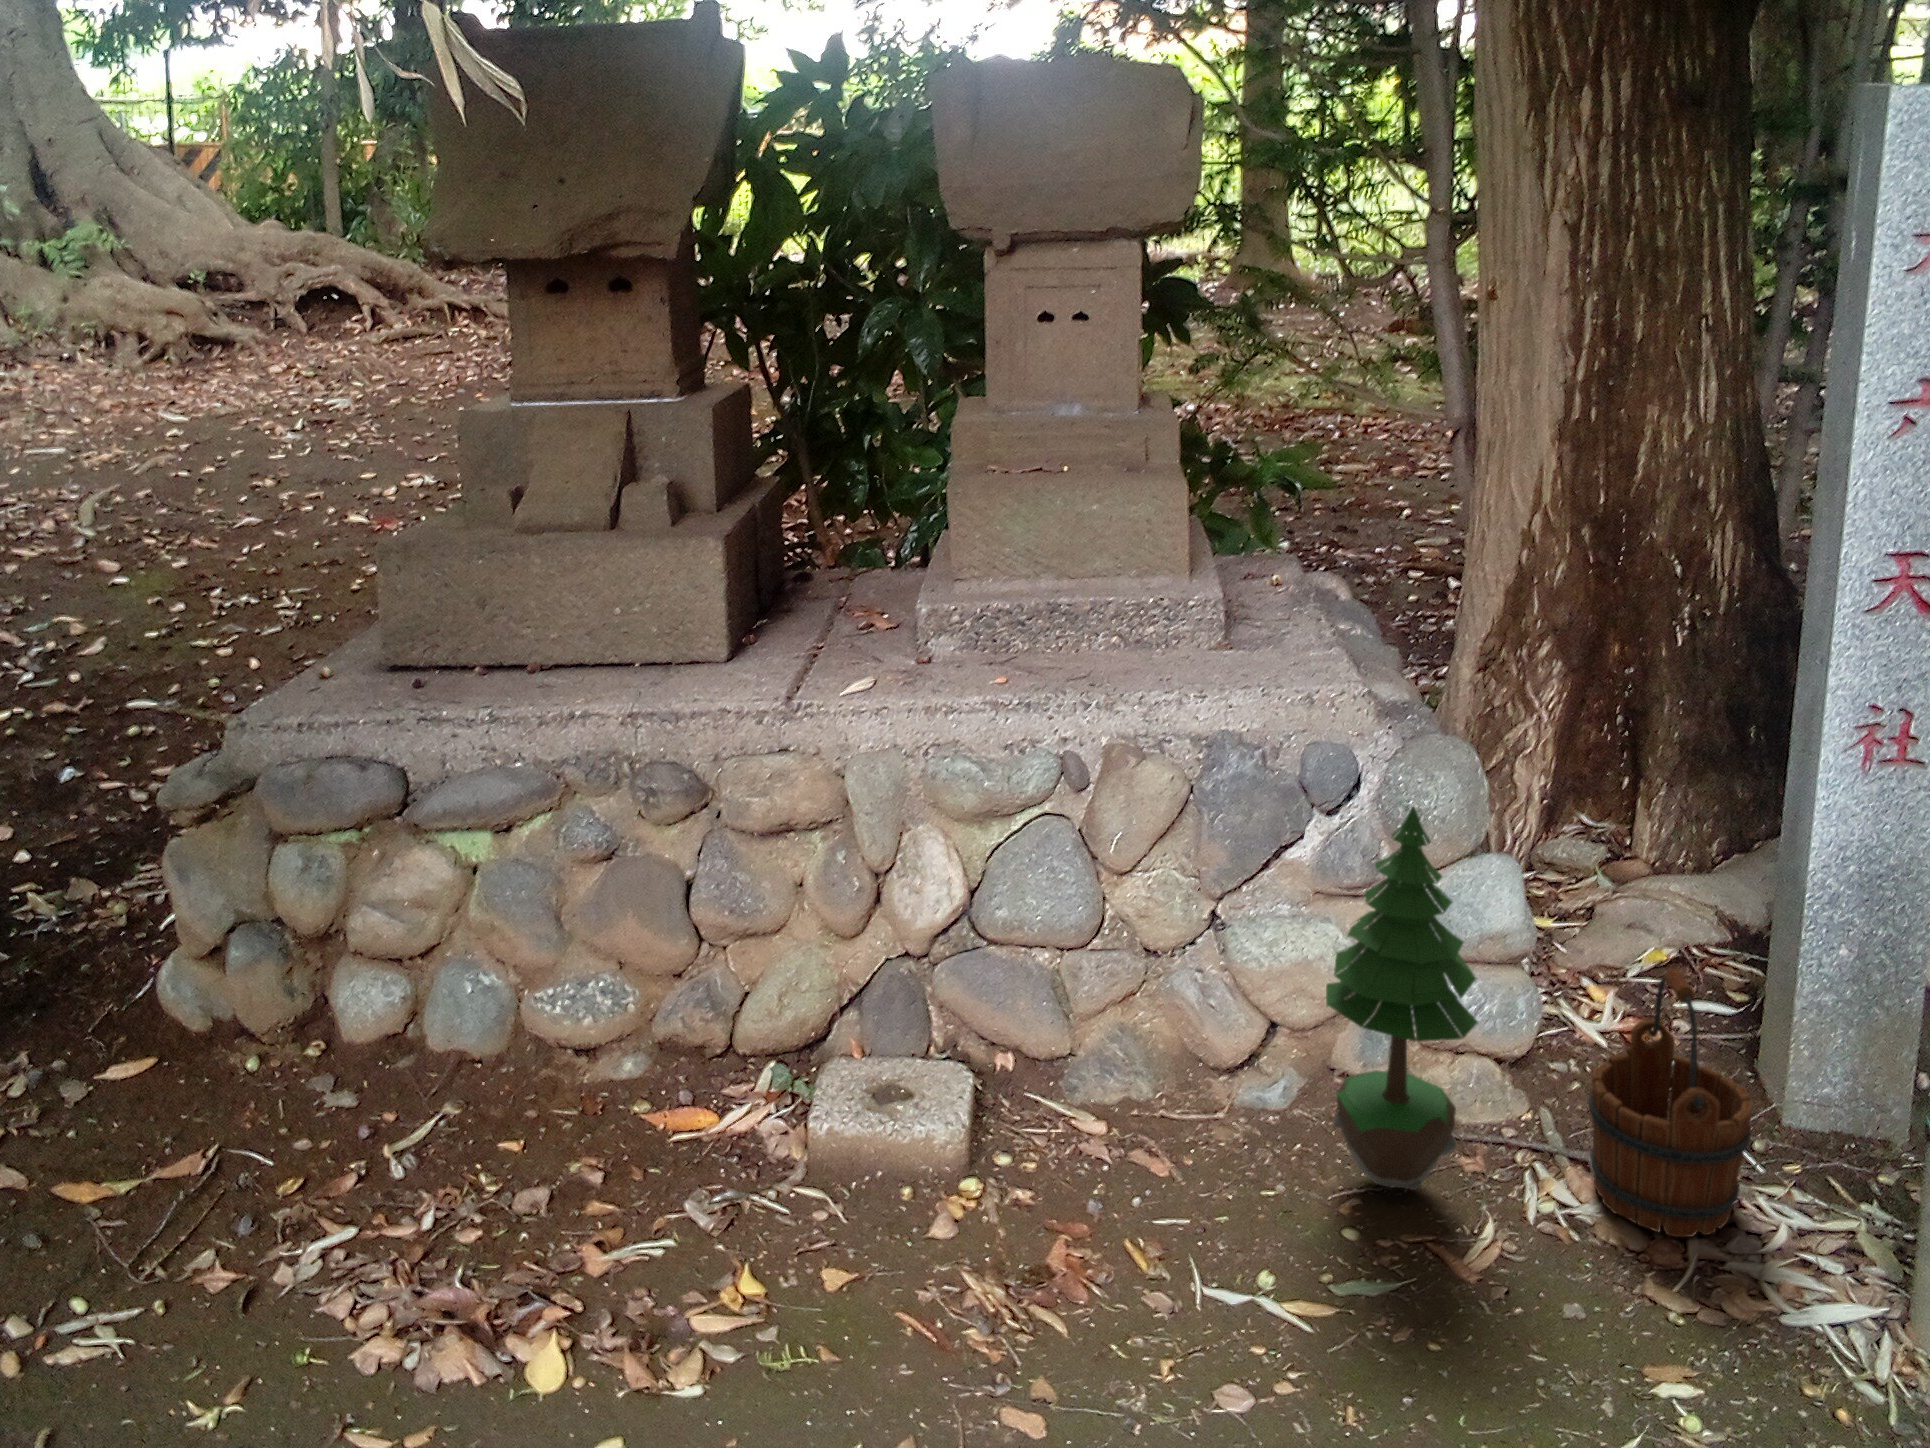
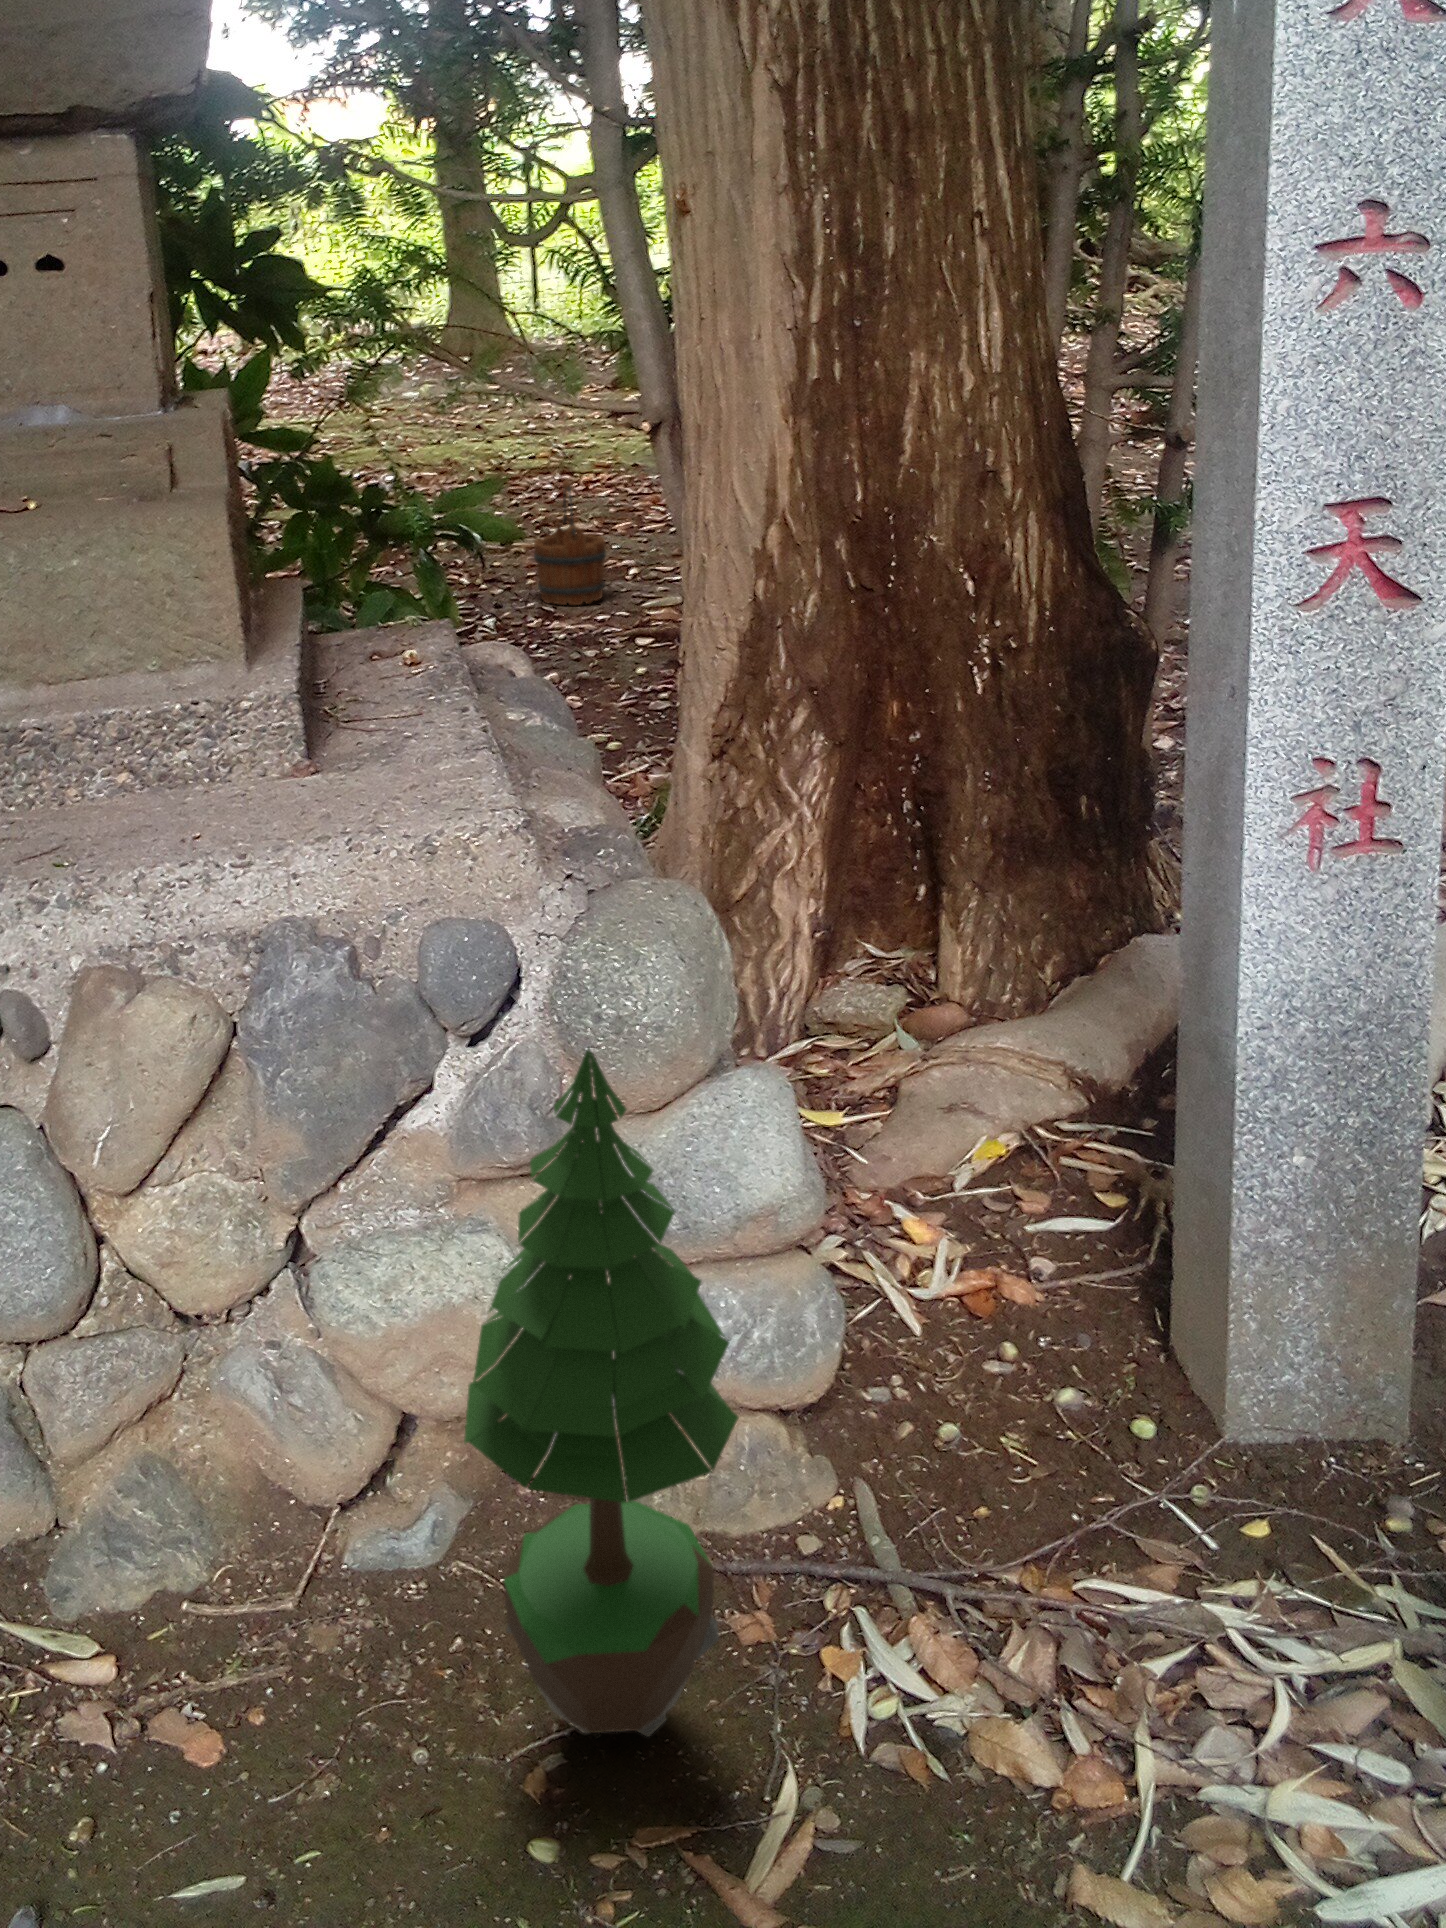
wooden bucket: present [1589,969,1753,1237] -> present [534,481,606,605]

